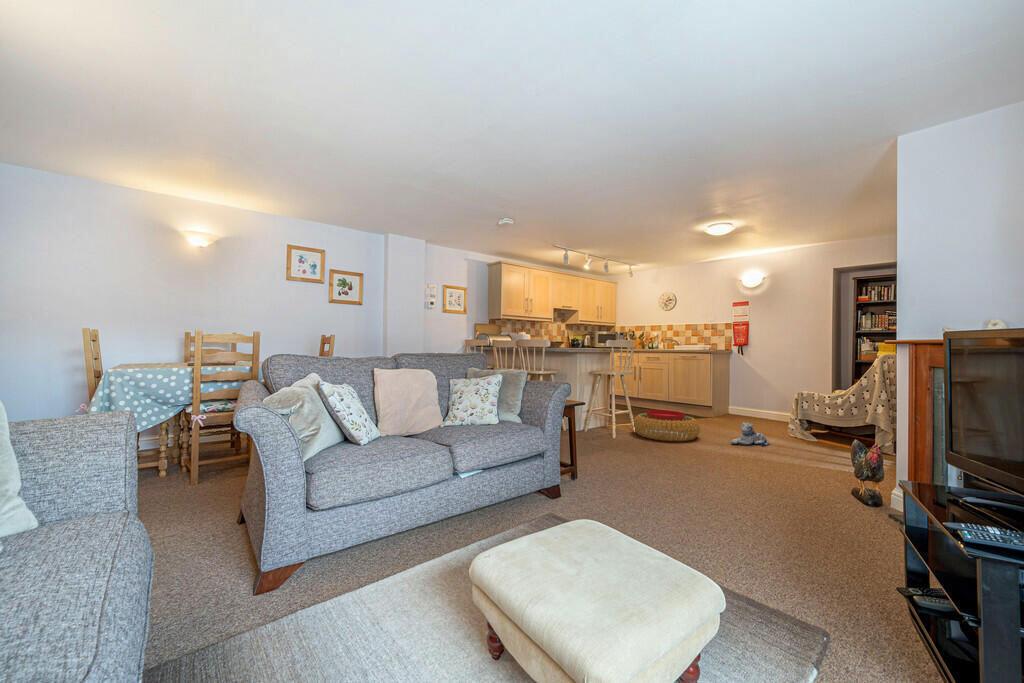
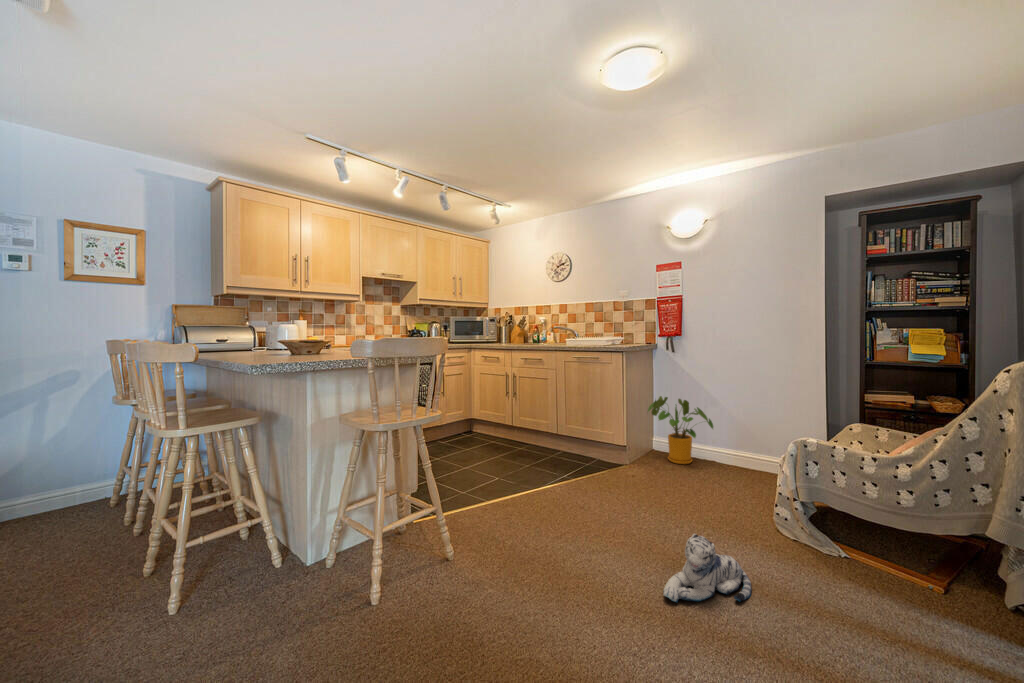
house plant: none [726,381,766,420] -> present [648,396,713,464]
pouf: present [634,410,700,441] -> none [443,488,592,598]

